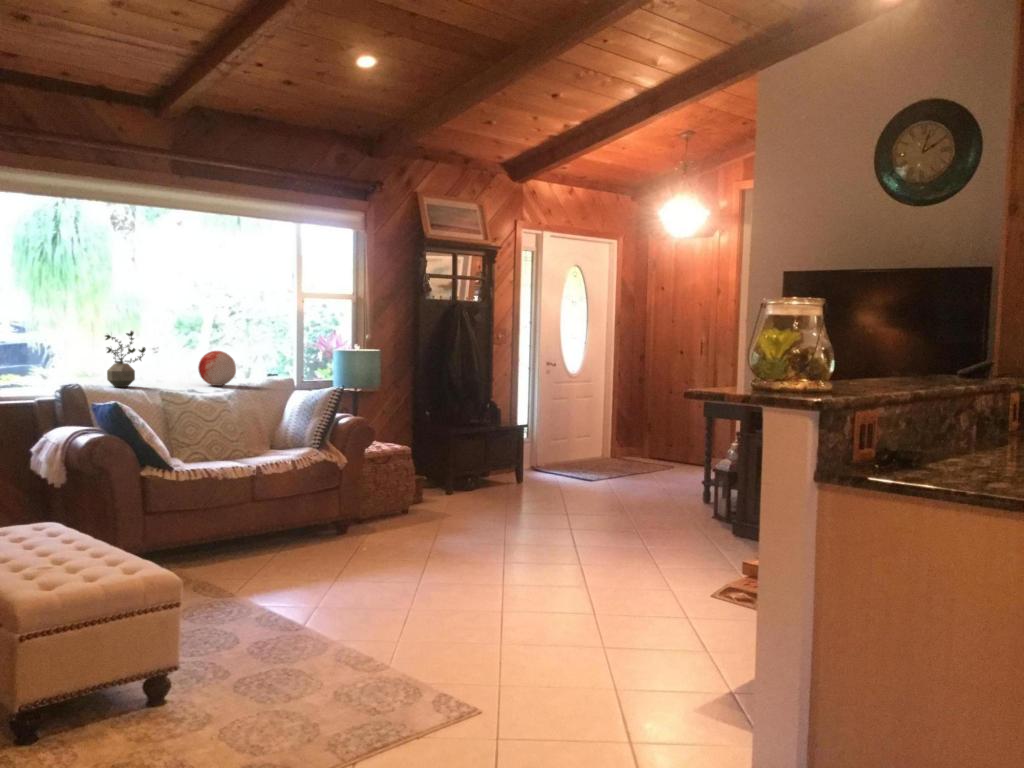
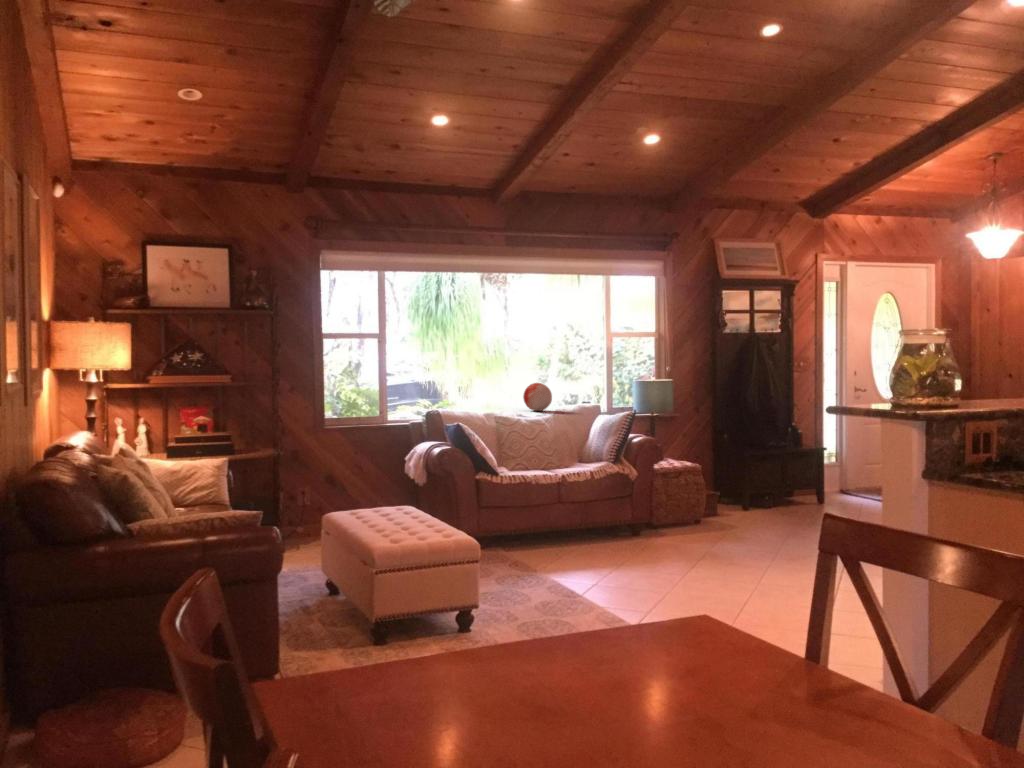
potted plant: present [105,331,146,387] -> none [454,368,483,412]

